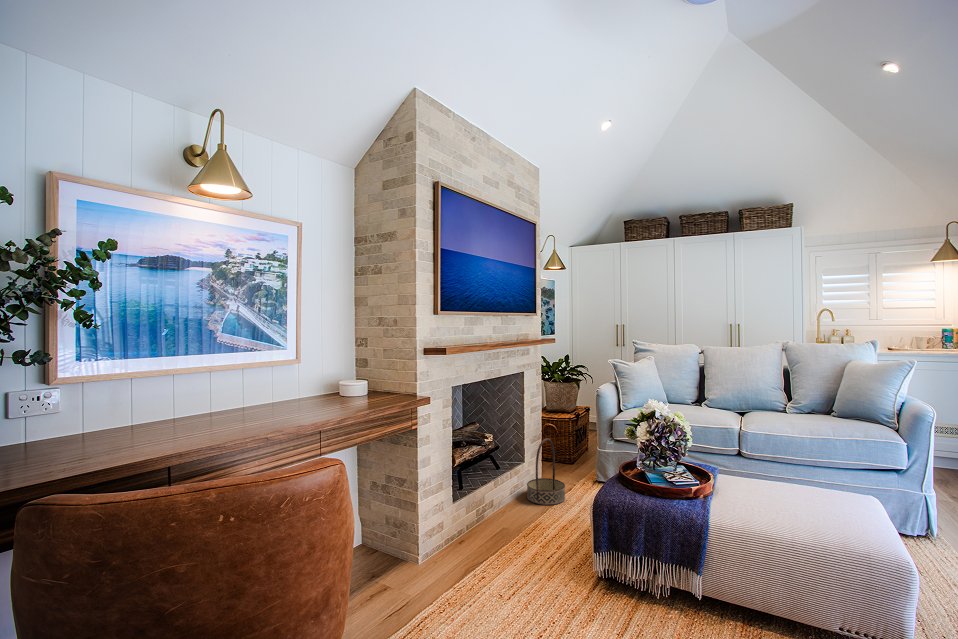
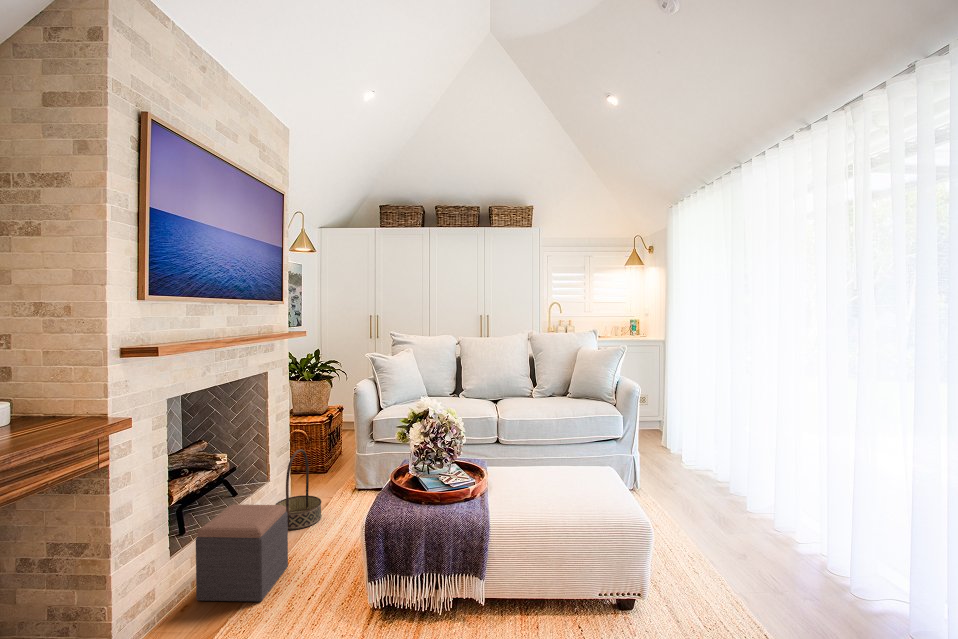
footstool: none [470,473,536,551] -> present [196,504,288,602]

